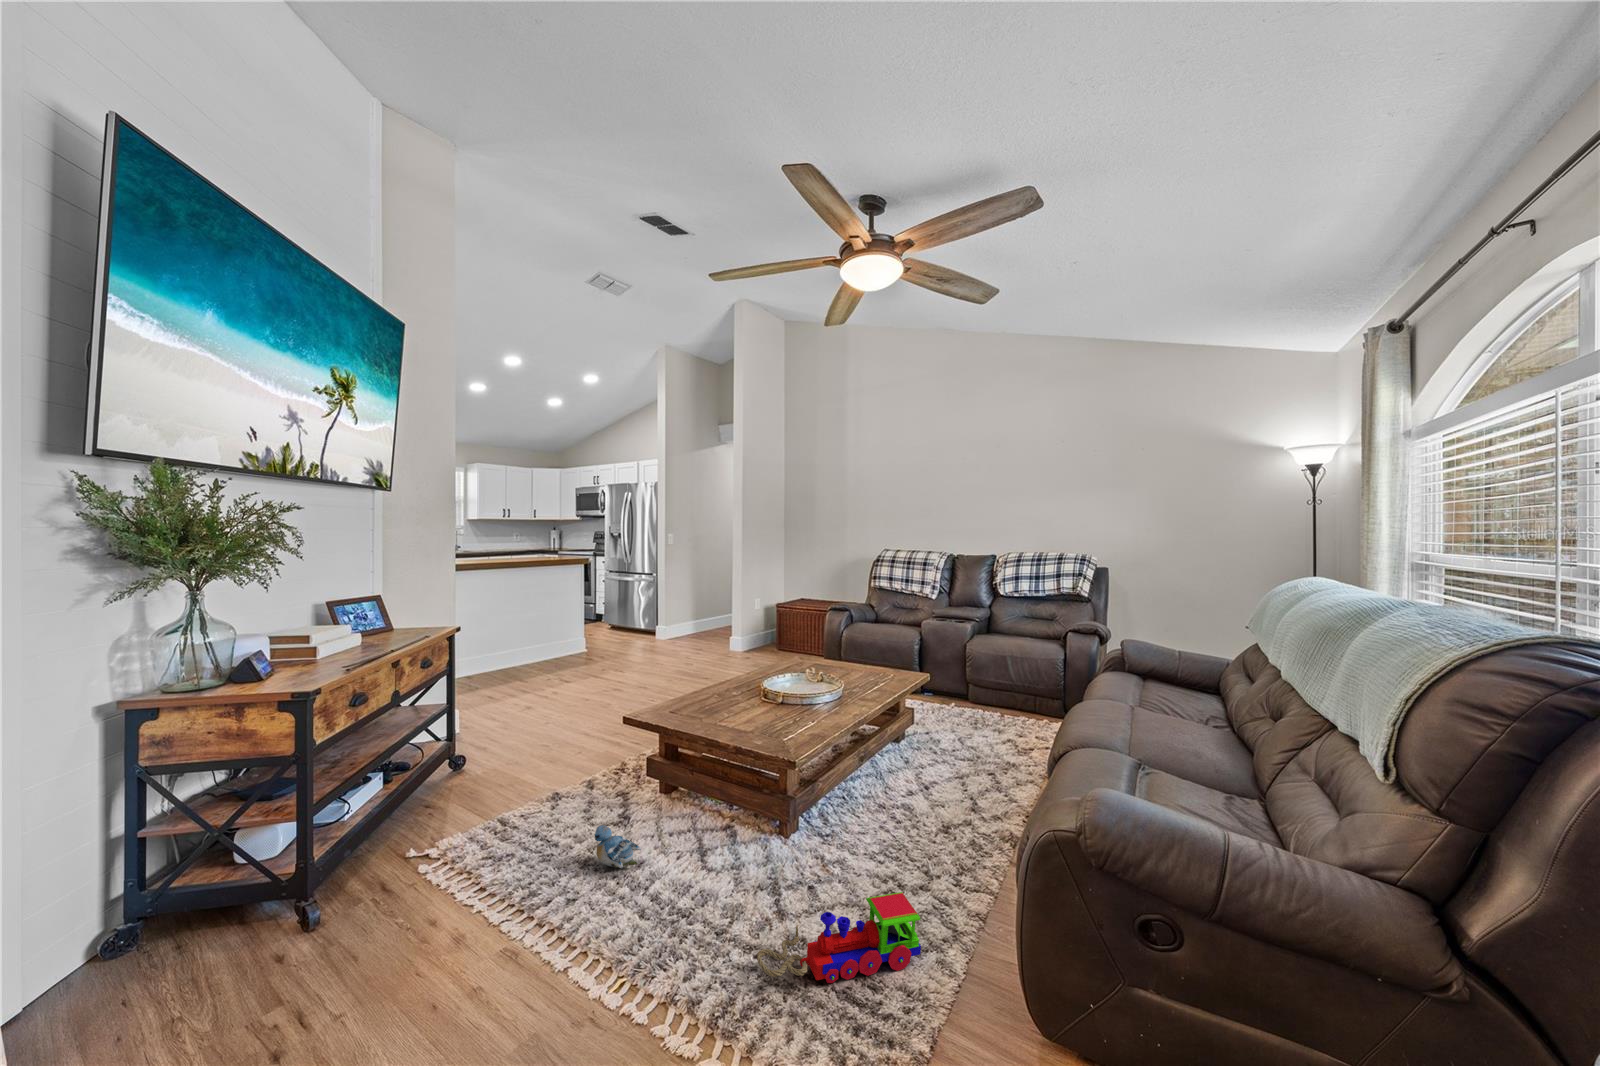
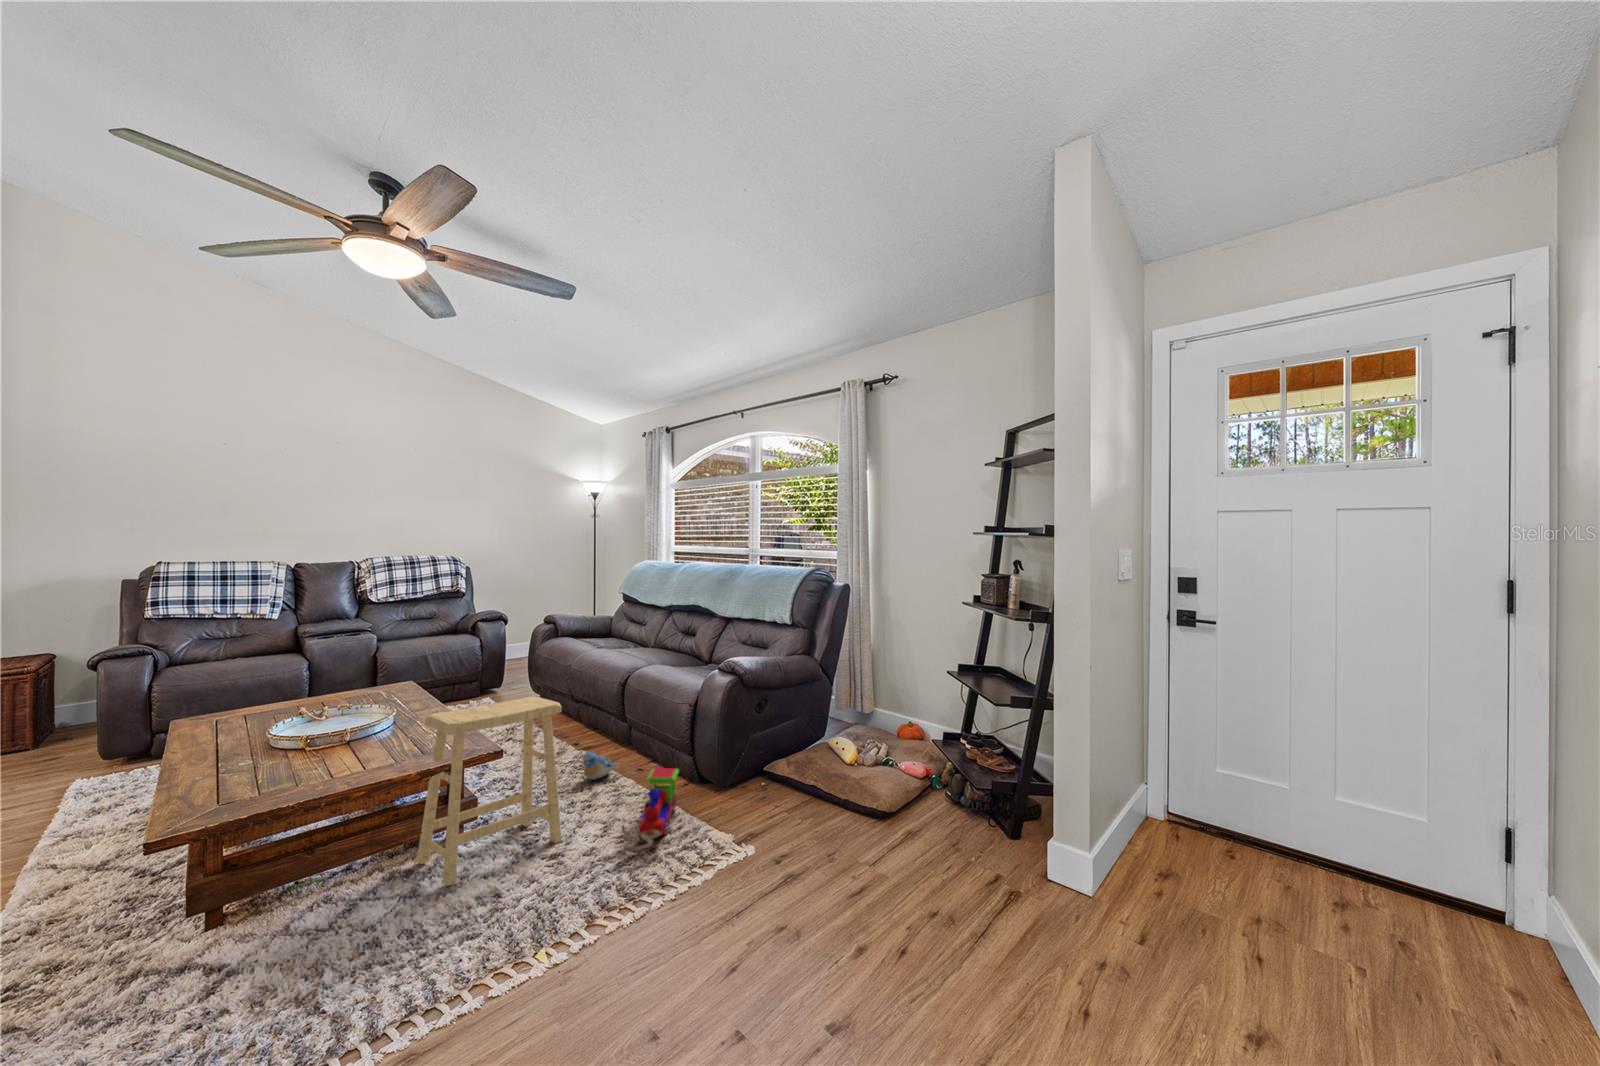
footstool: none [693,714,820,900] -> present [417,697,562,886]
plush toy: present [594,825,641,868] -> present [583,752,619,780]

